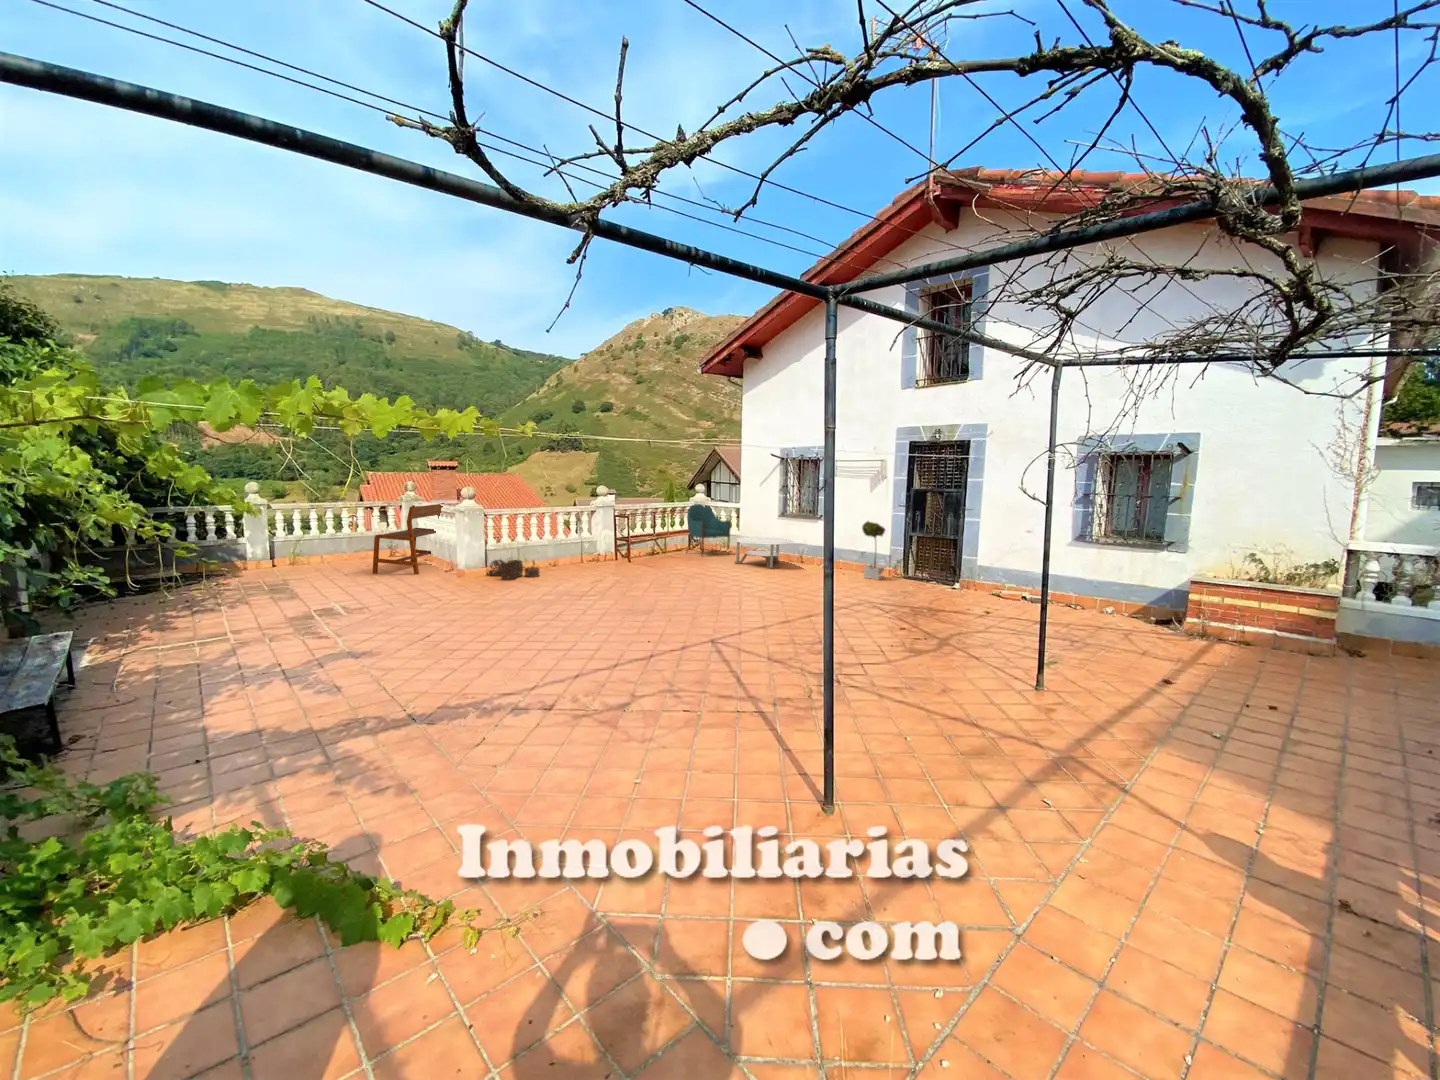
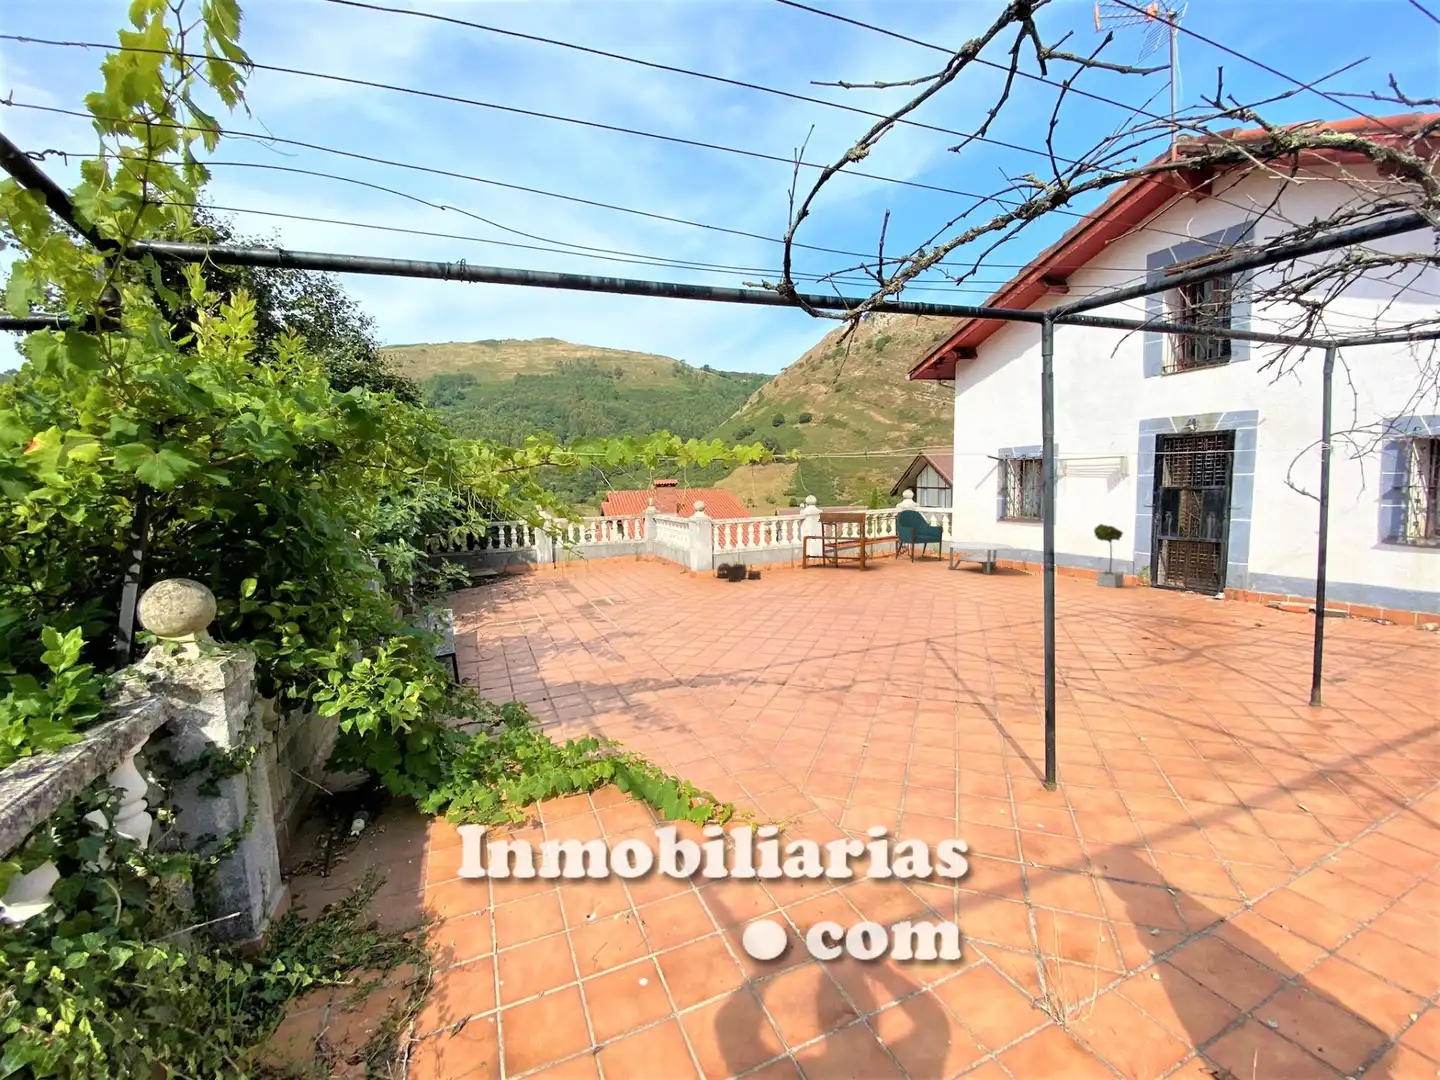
bench: present [372,503,445,574] -> present [803,512,868,571]

